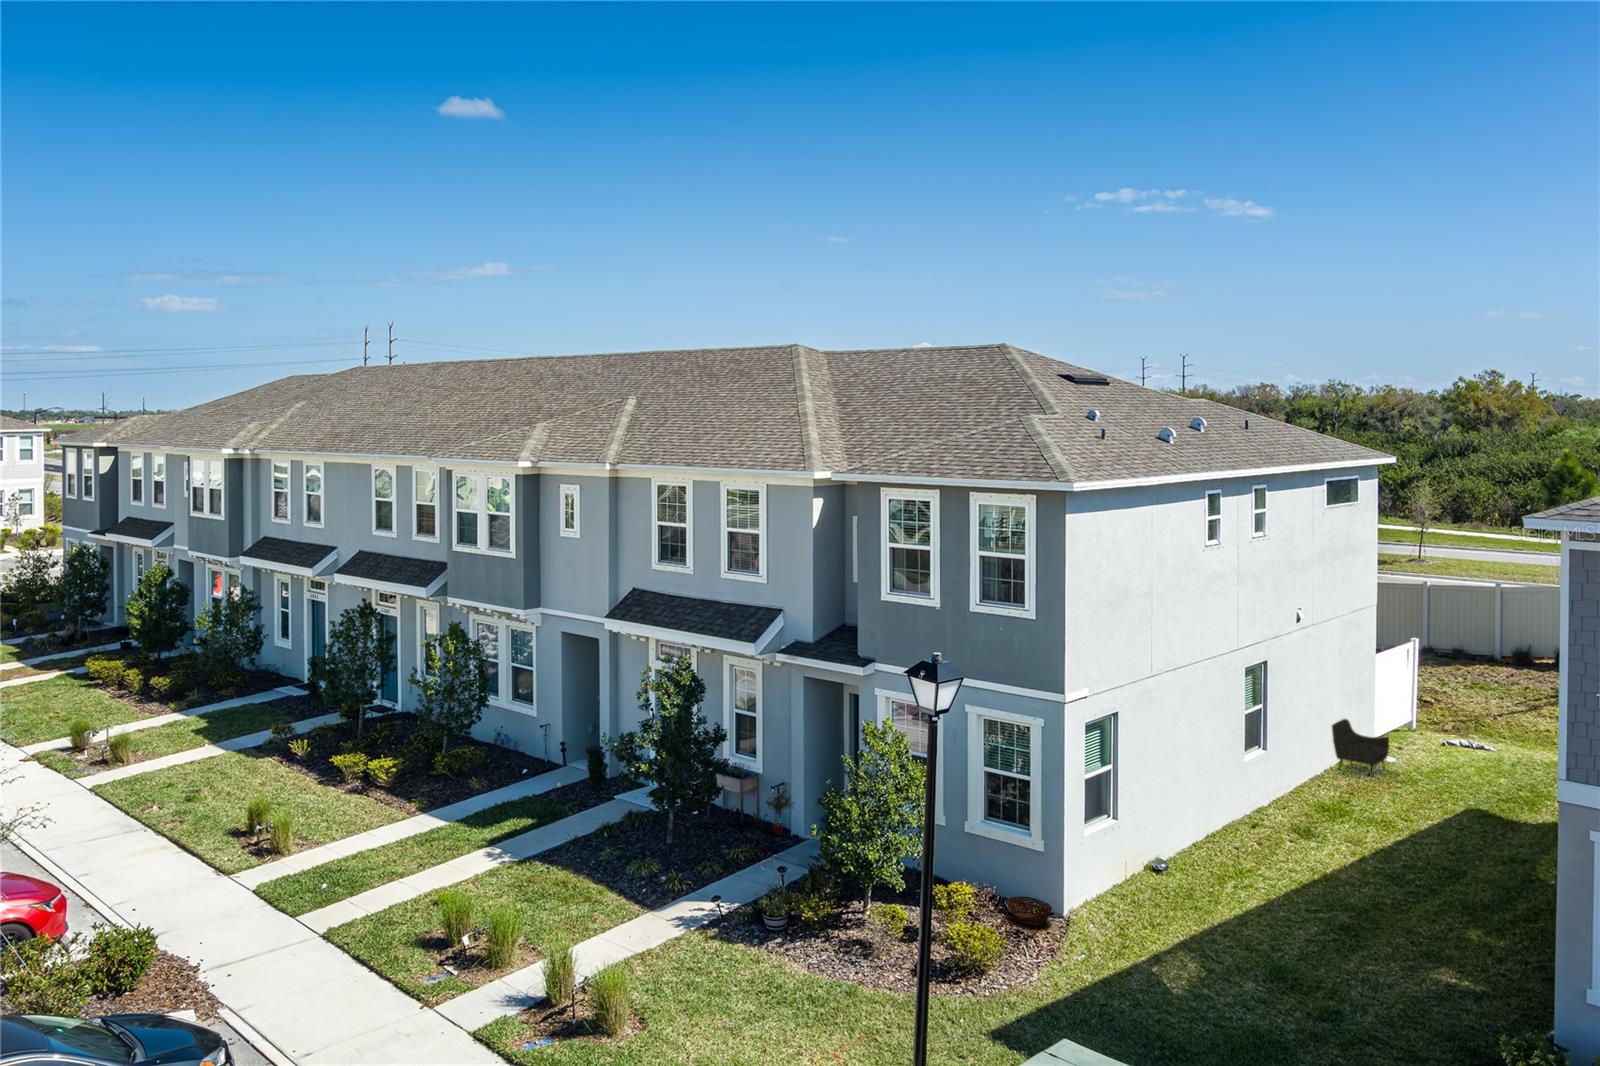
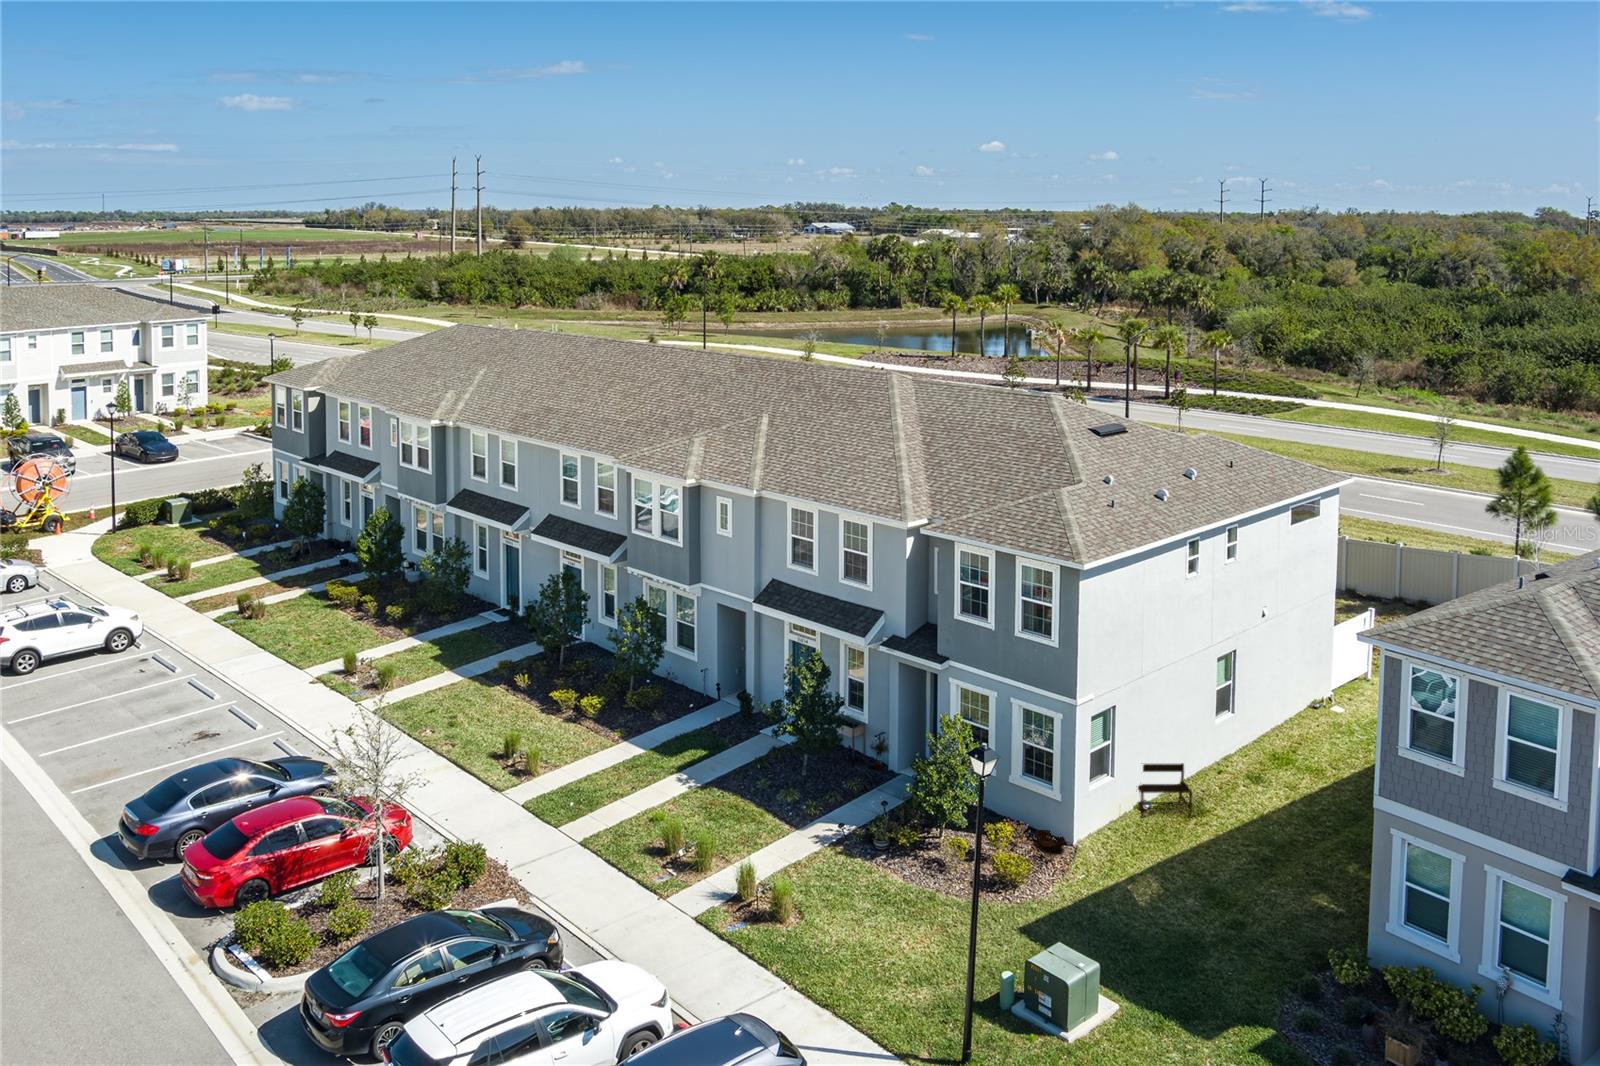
chair: present [1332,719,1389,776] -> none [1297,682,1341,730]
bench: none [1142,801,1227,881] -> present [1138,763,1192,817]

